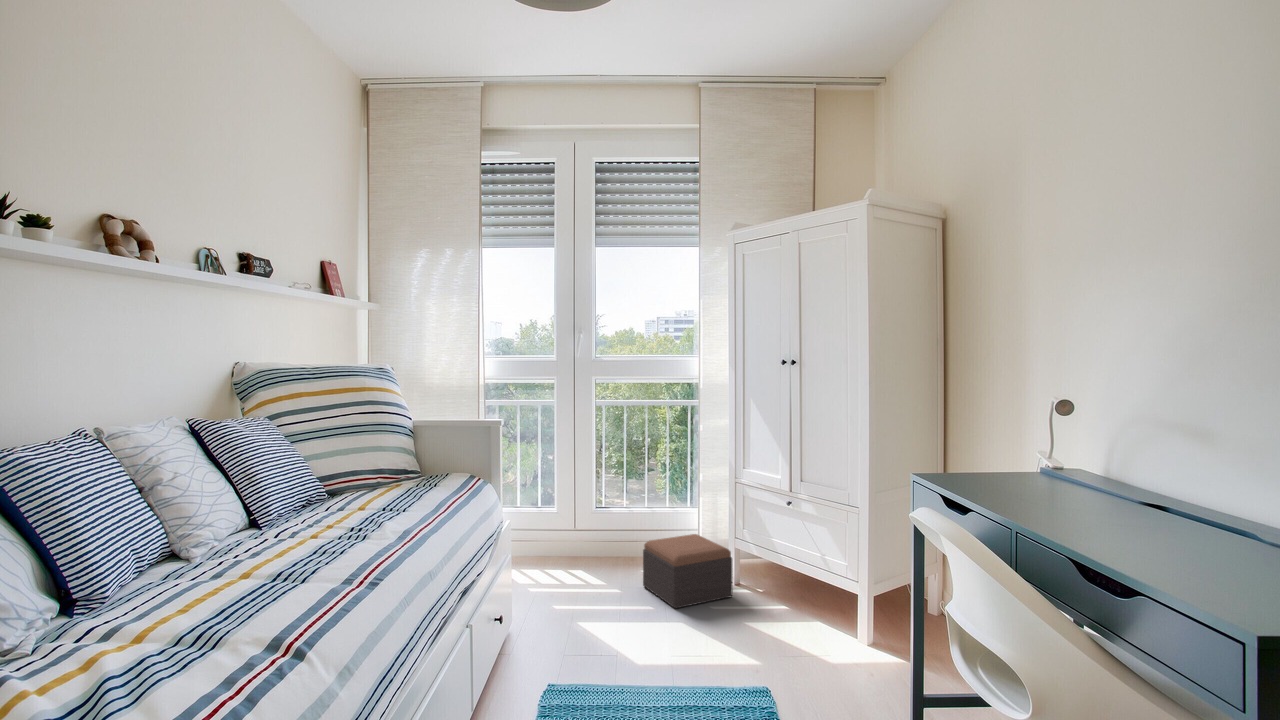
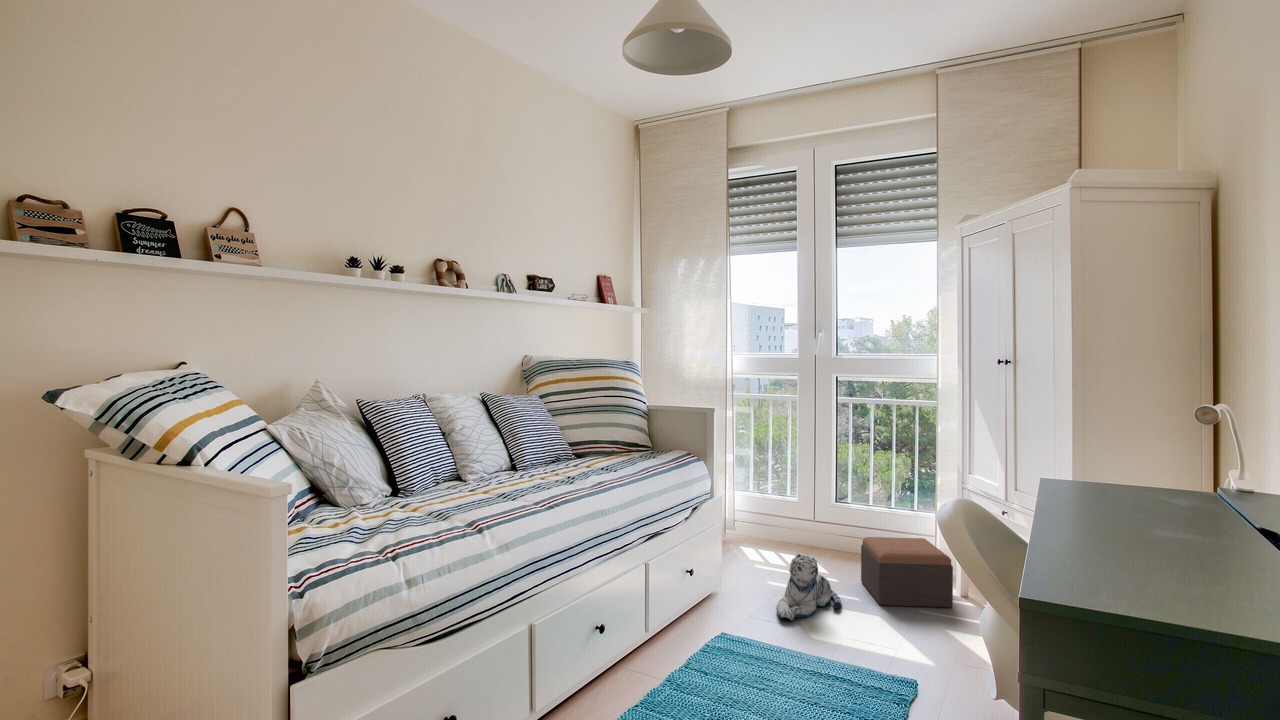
plush toy: none [585,573,644,649] -> present [776,554,841,621]

